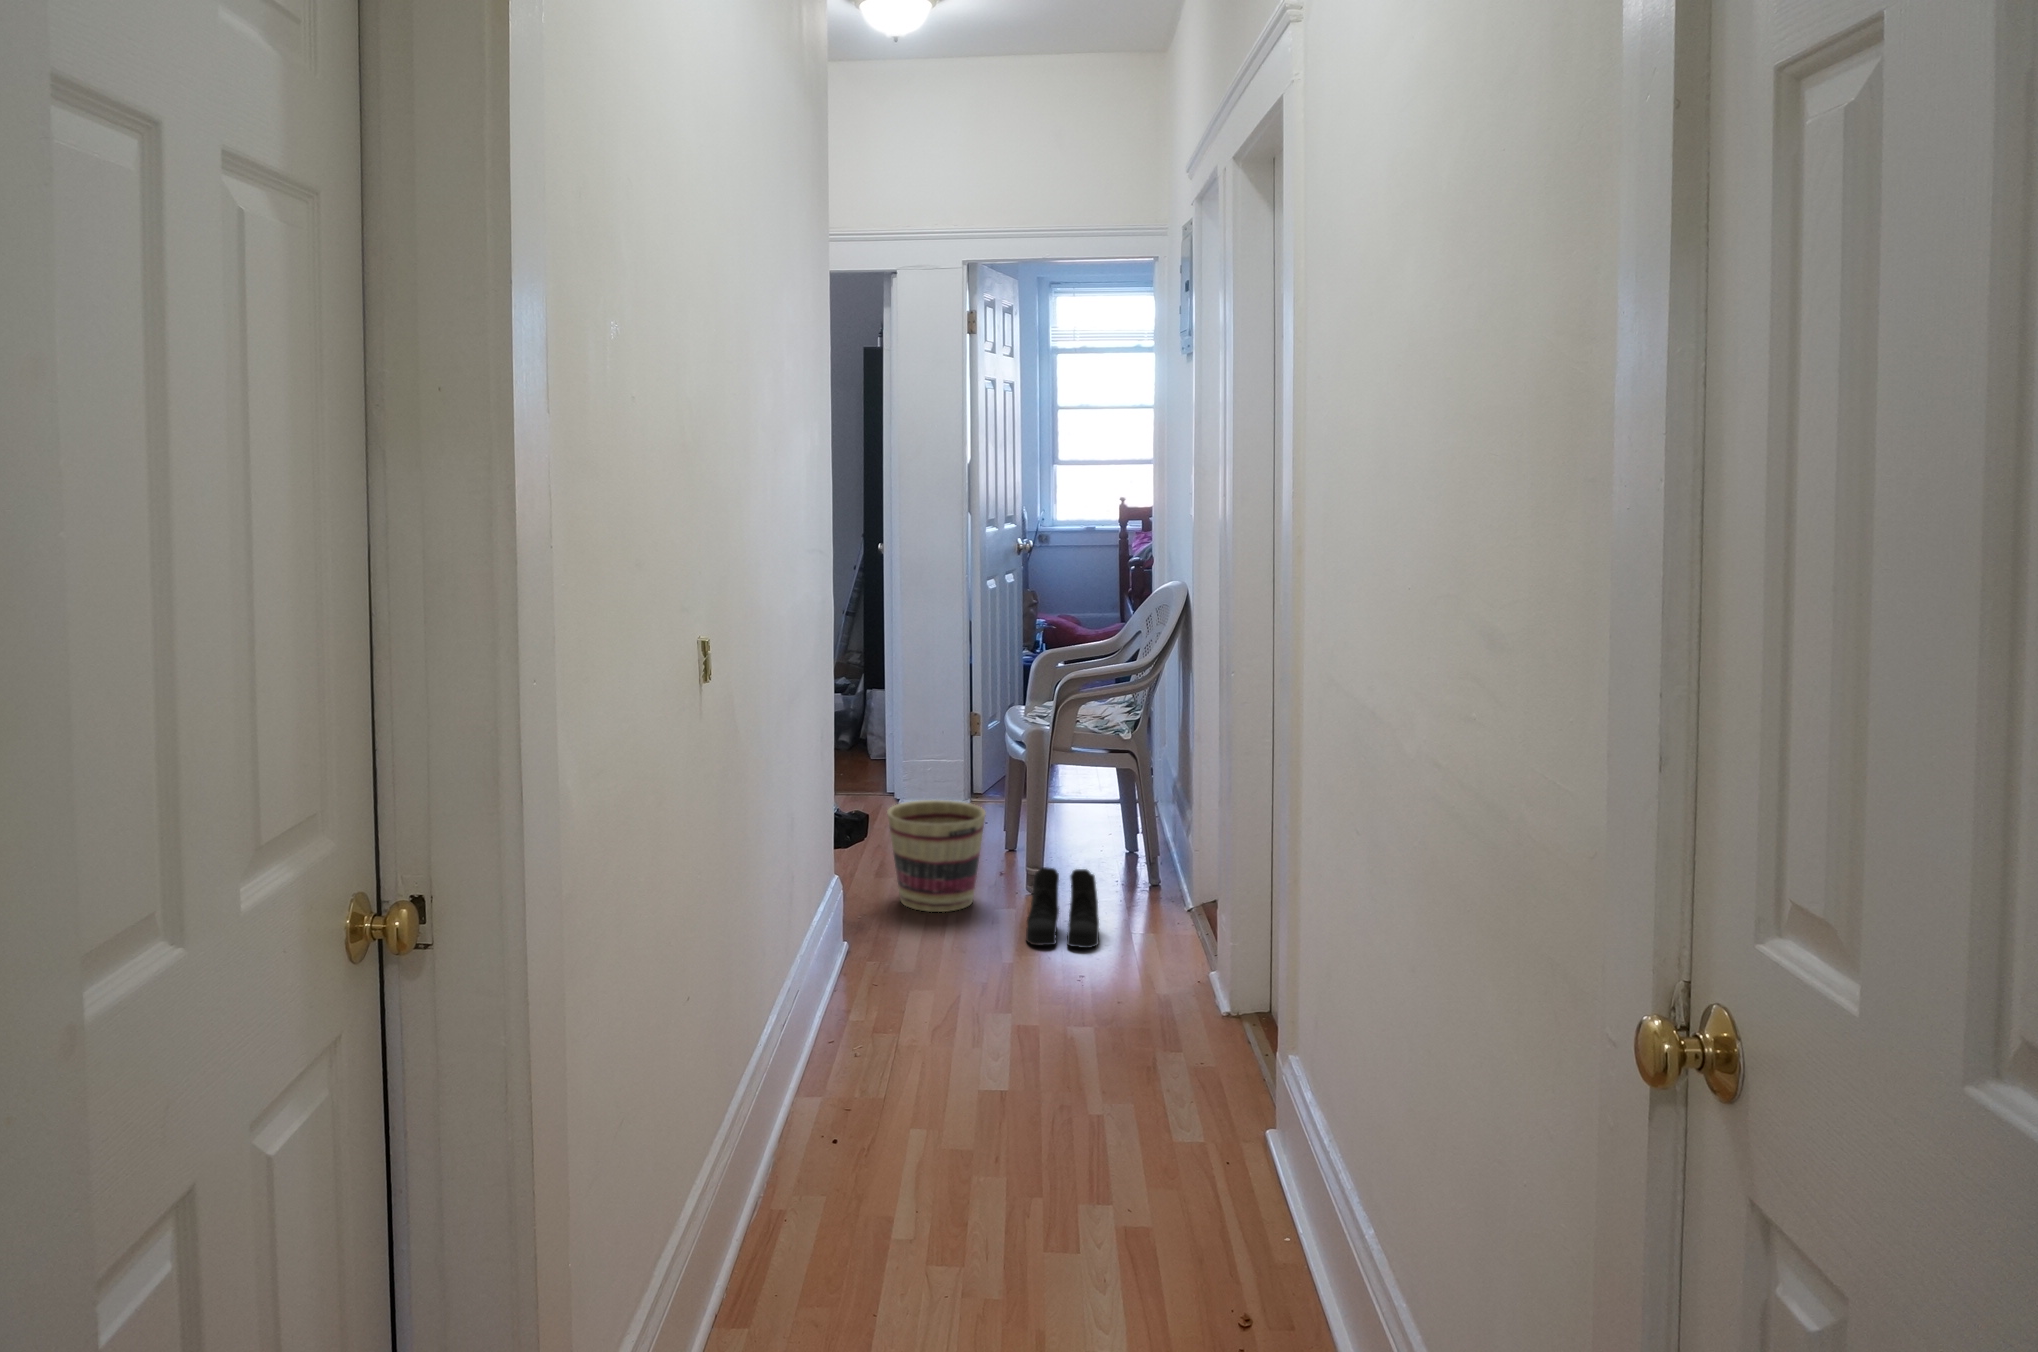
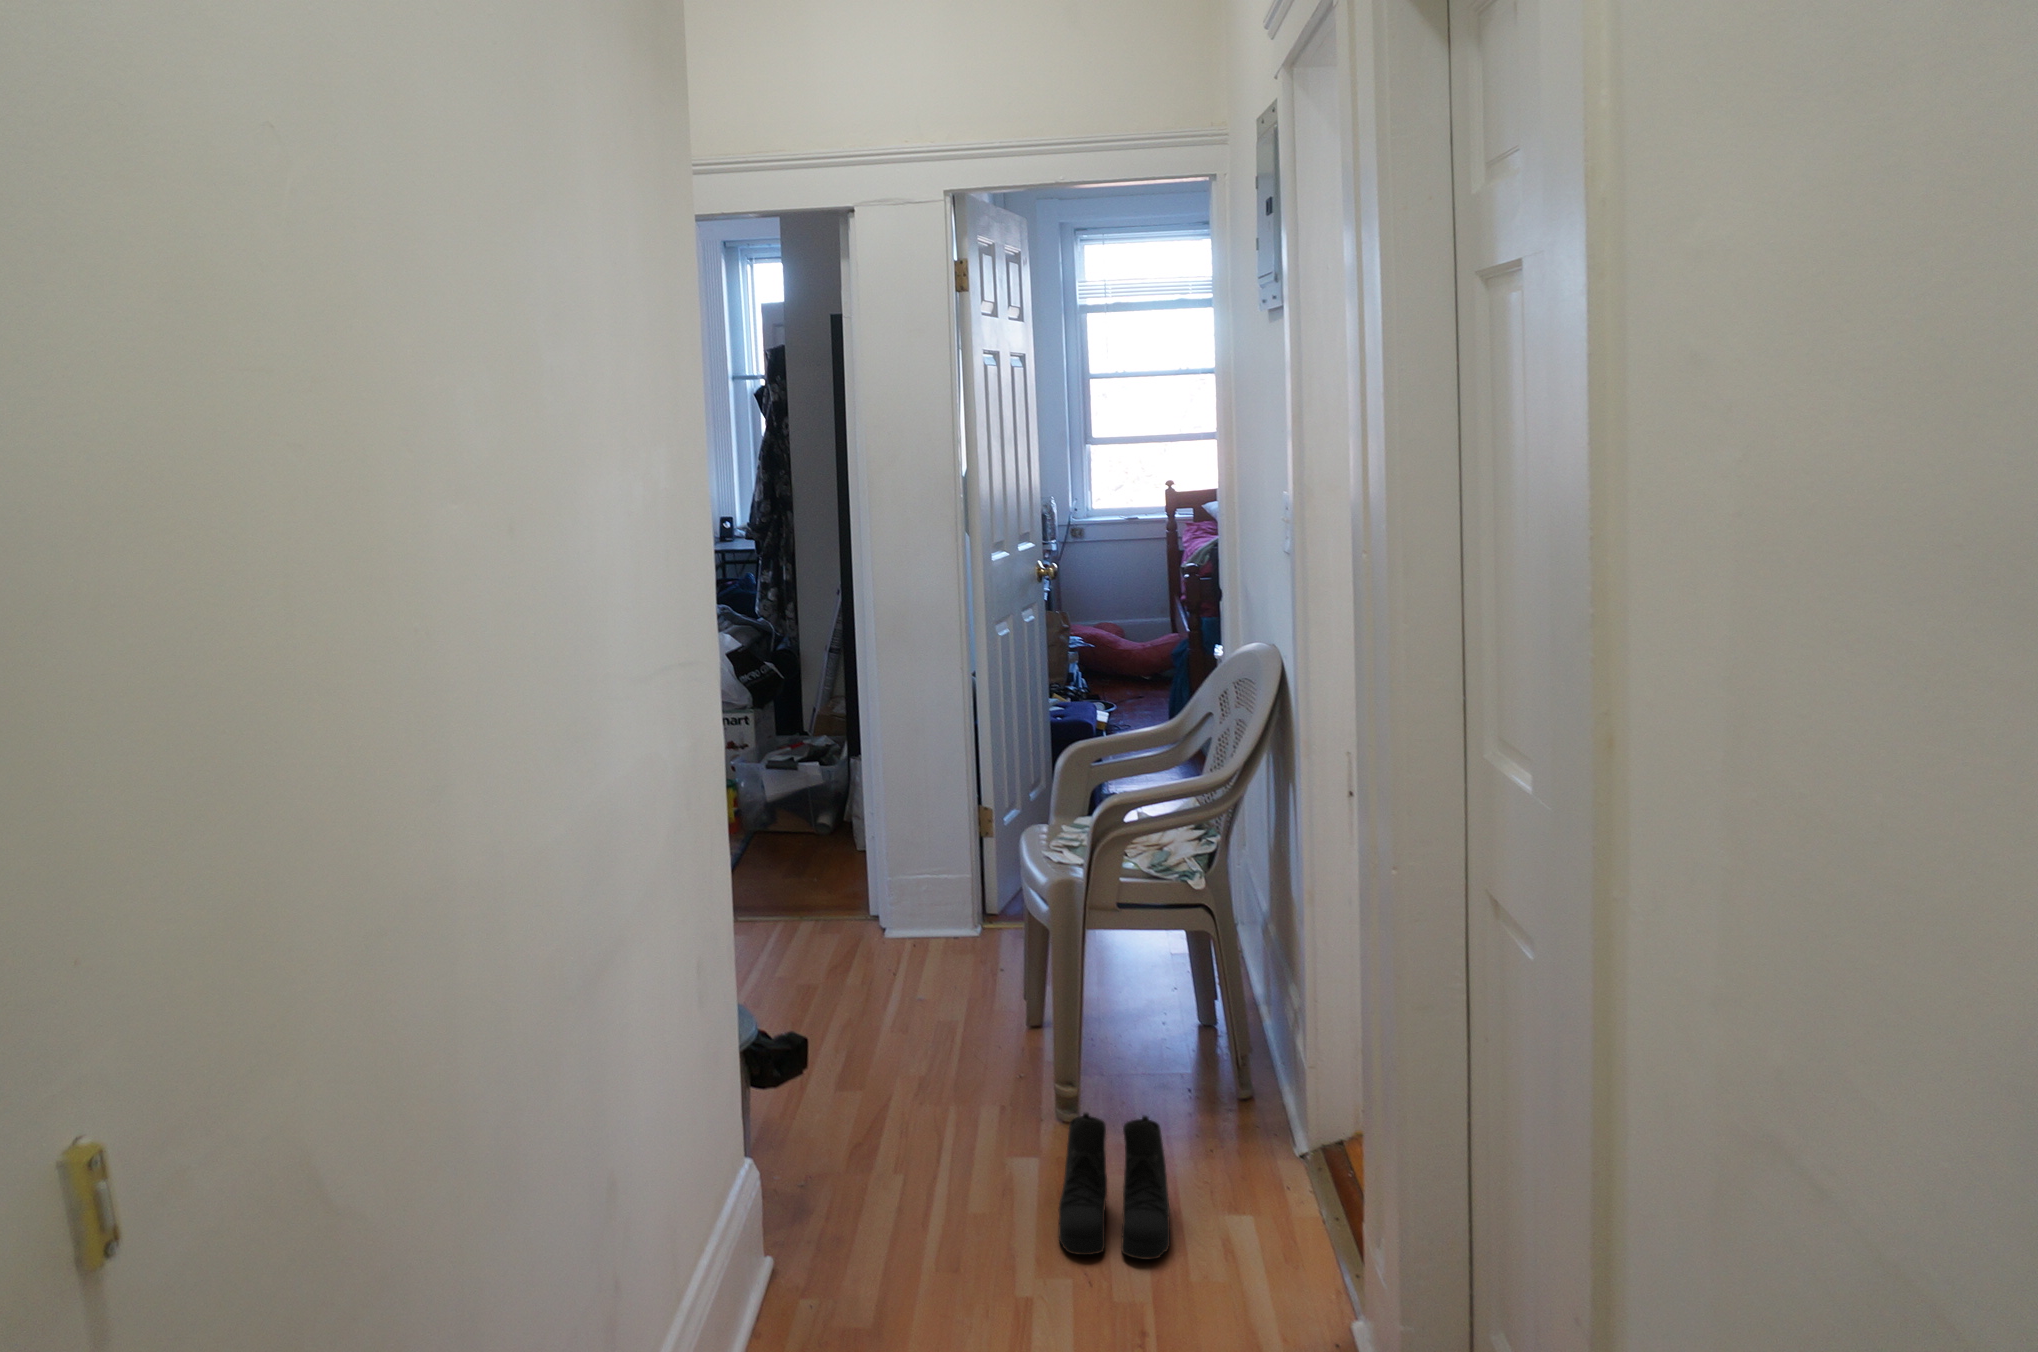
basket: present [887,800,985,912] -> none [849,987,994,1172]

